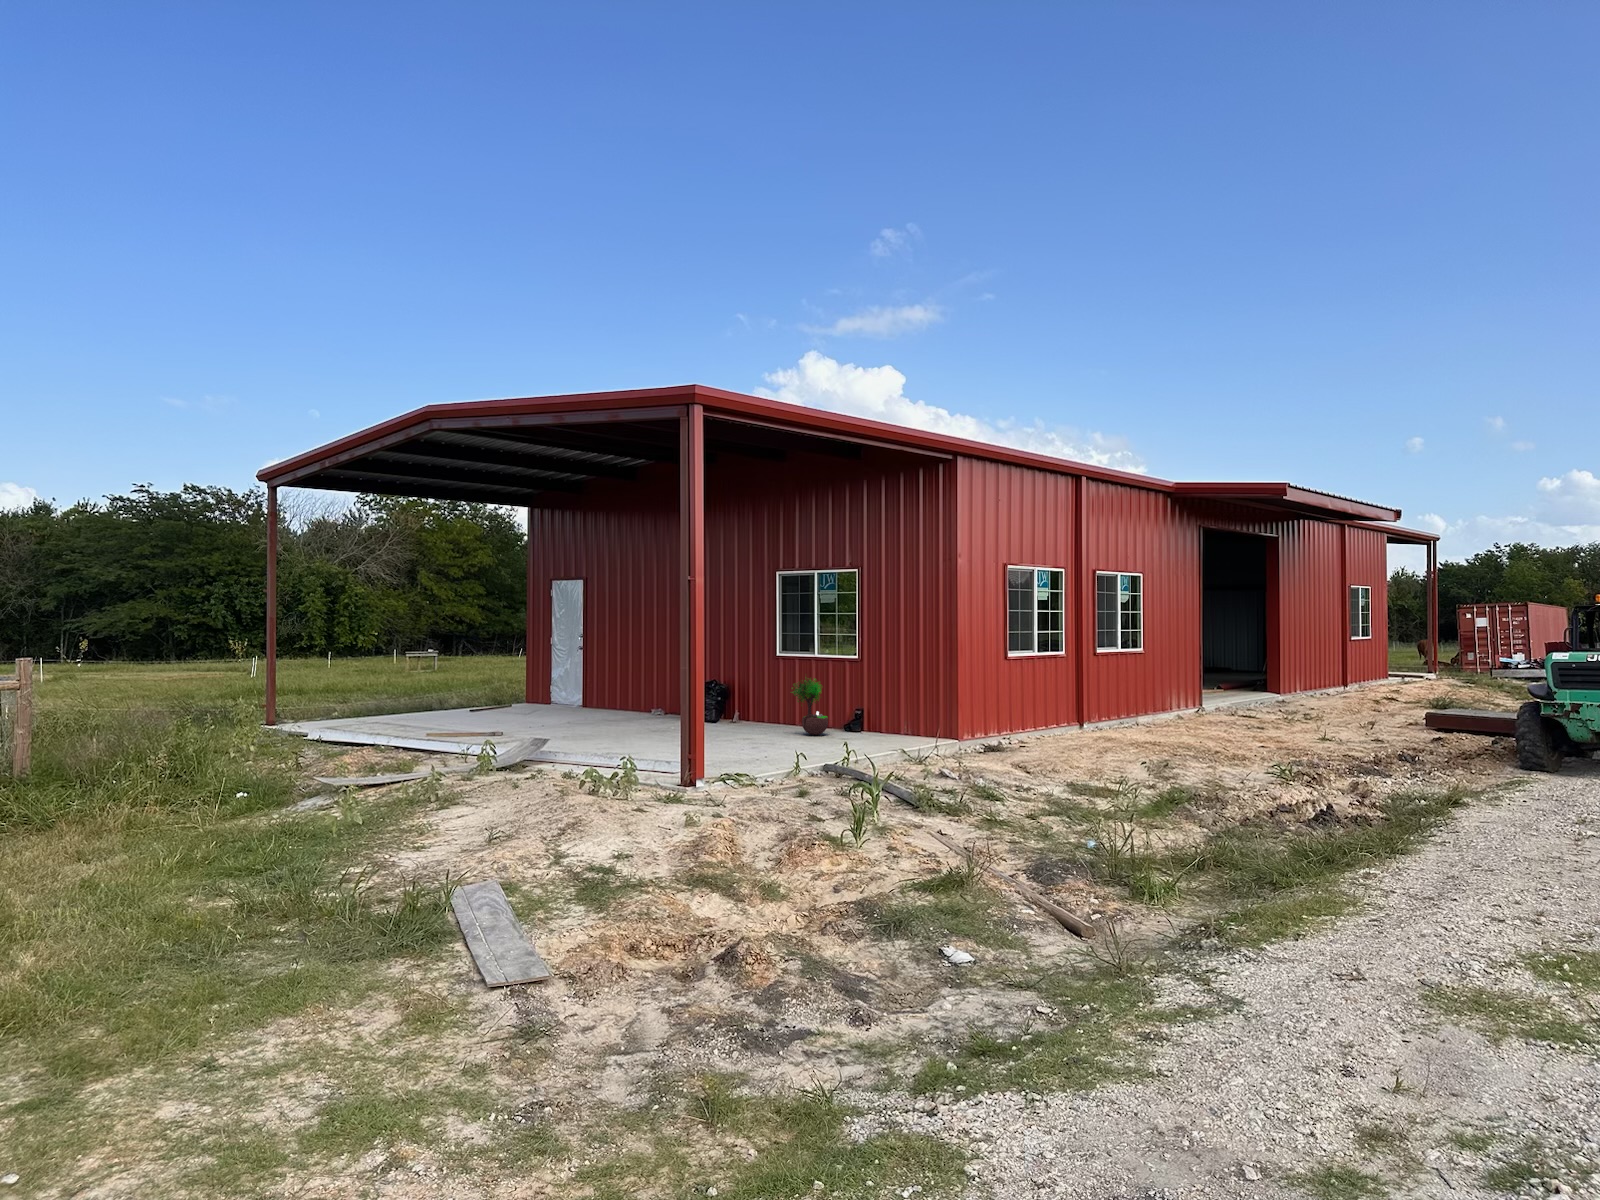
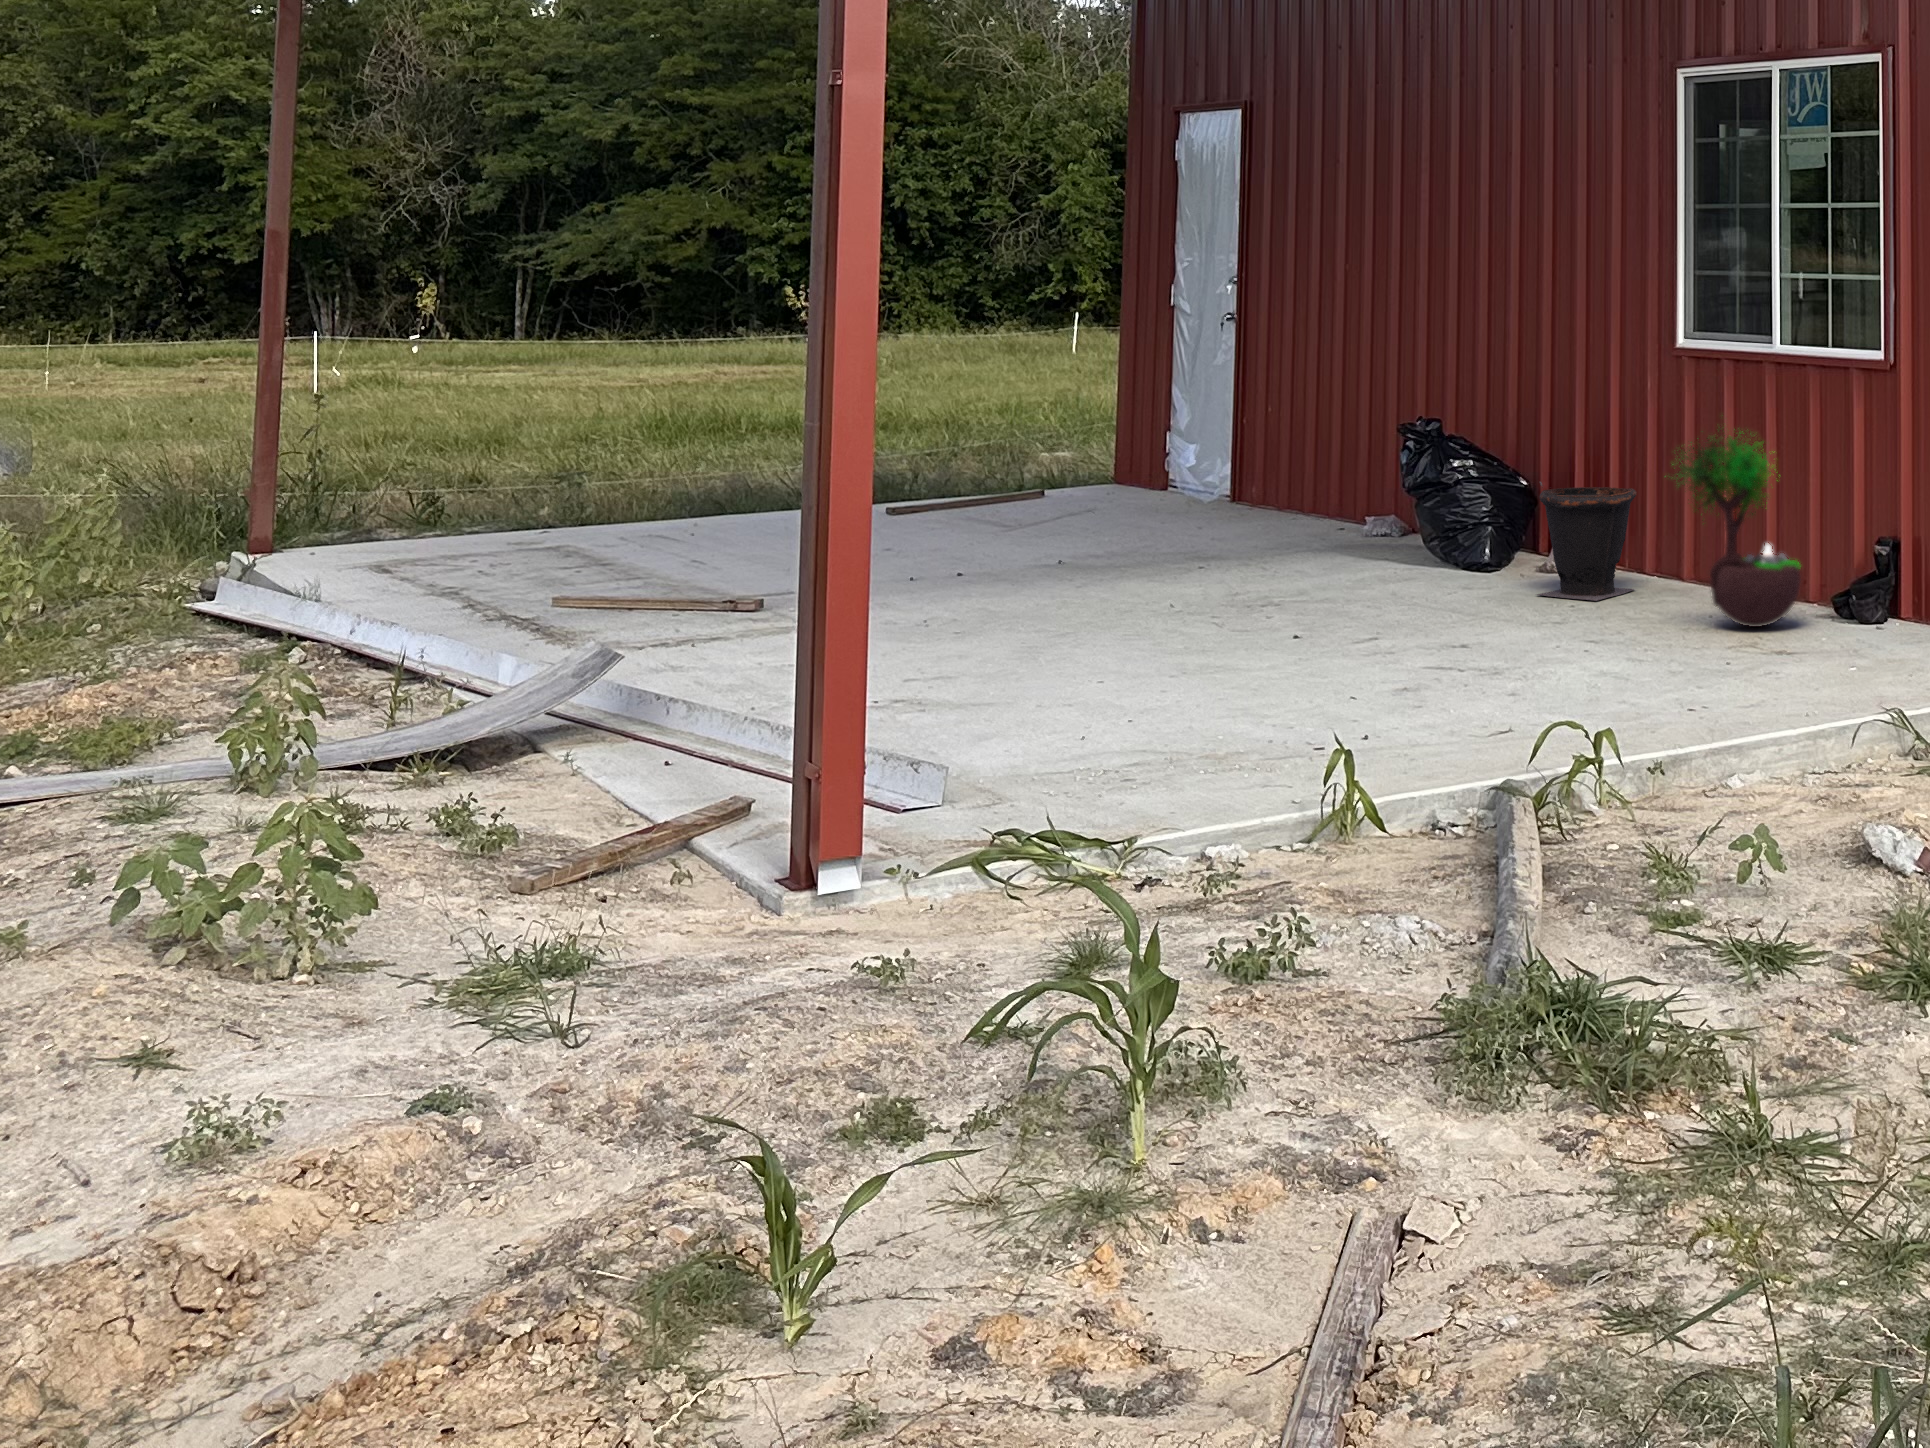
bucket: none [734,695,764,730] -> present [1537,482,1636,601]

